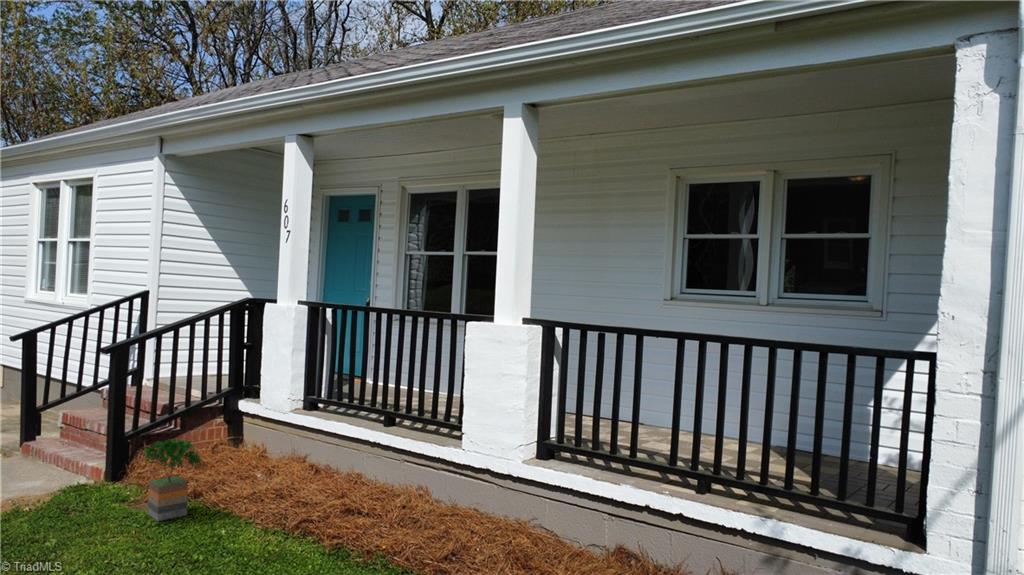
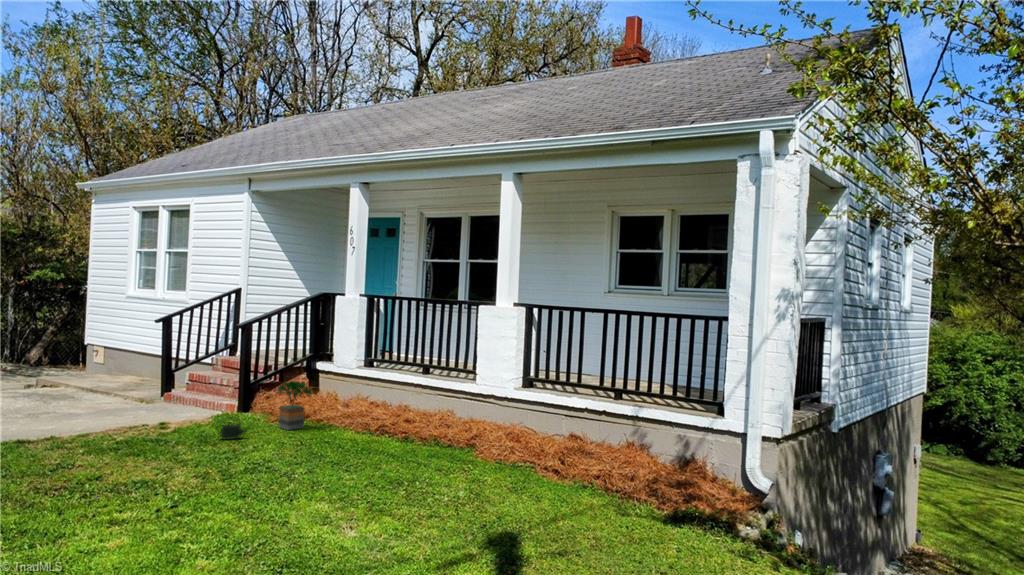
watering can: none [21,507,91,546] -> present [219,417,247,440]

